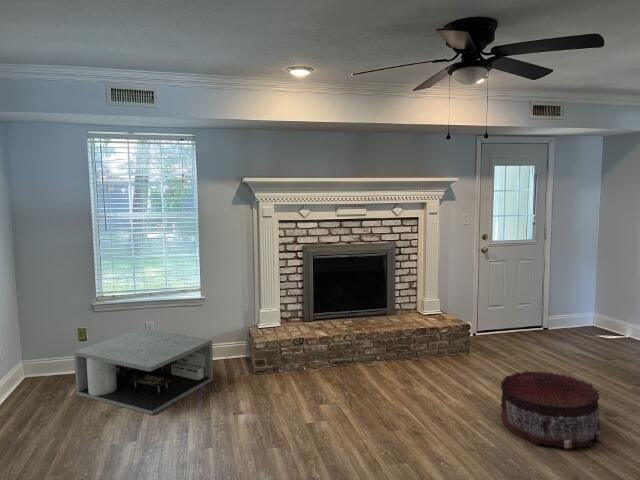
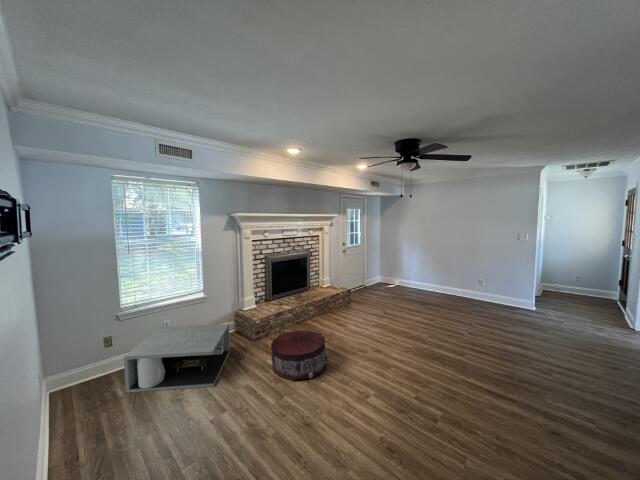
pouf: present [501,372,600,449] -> present [271,330,327,380]

